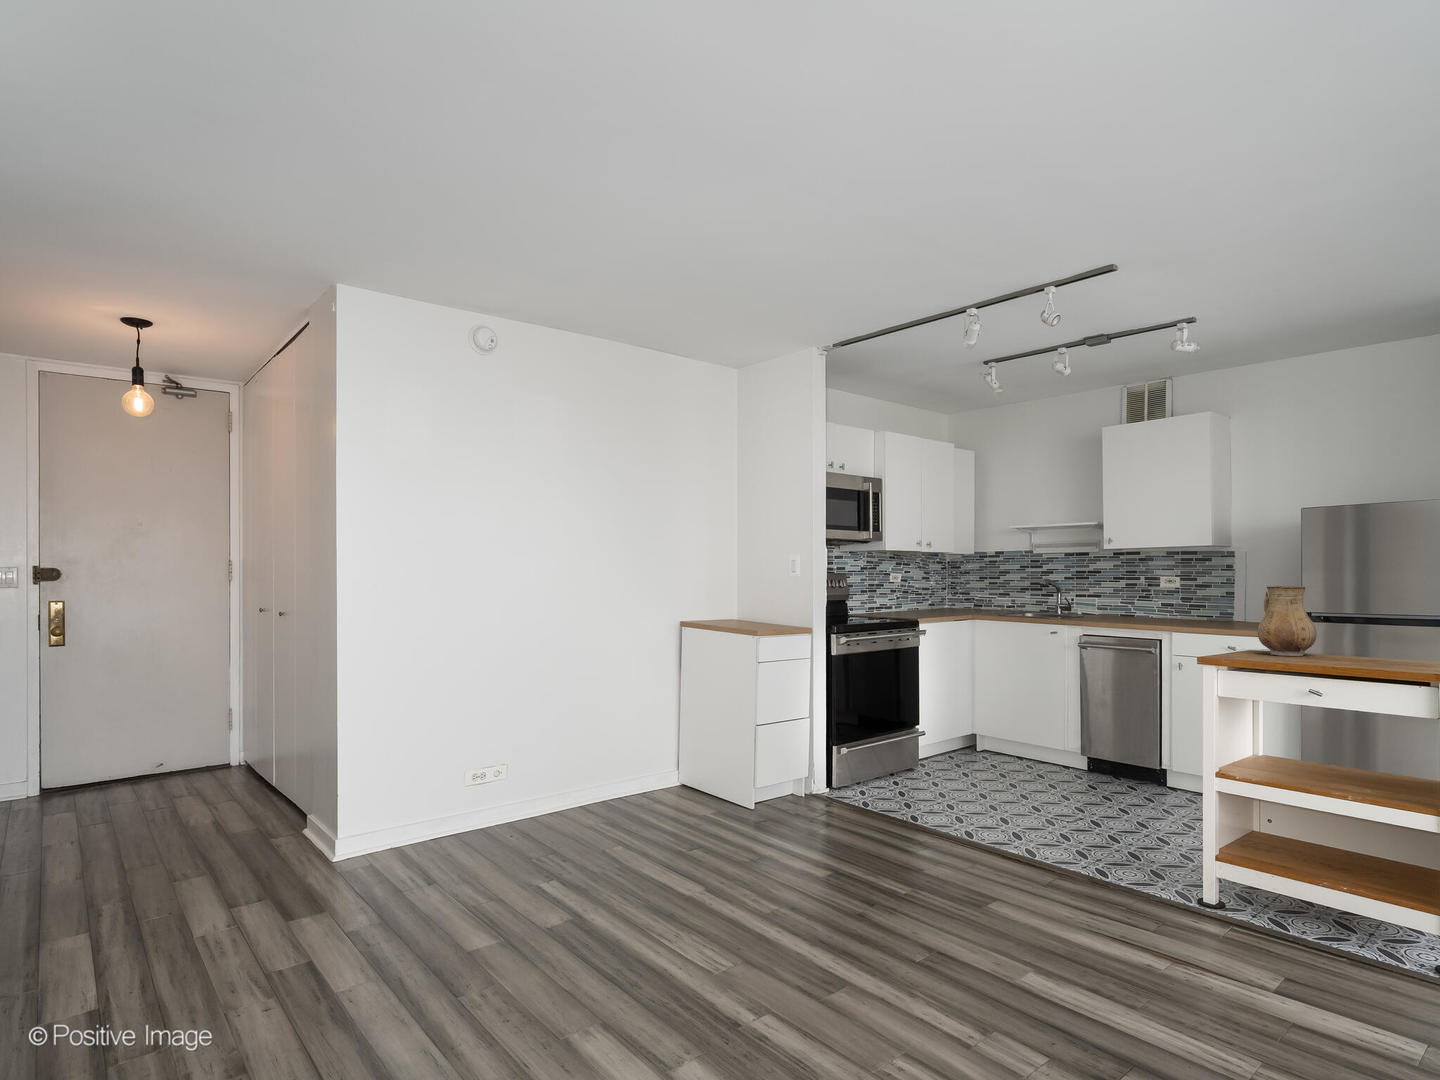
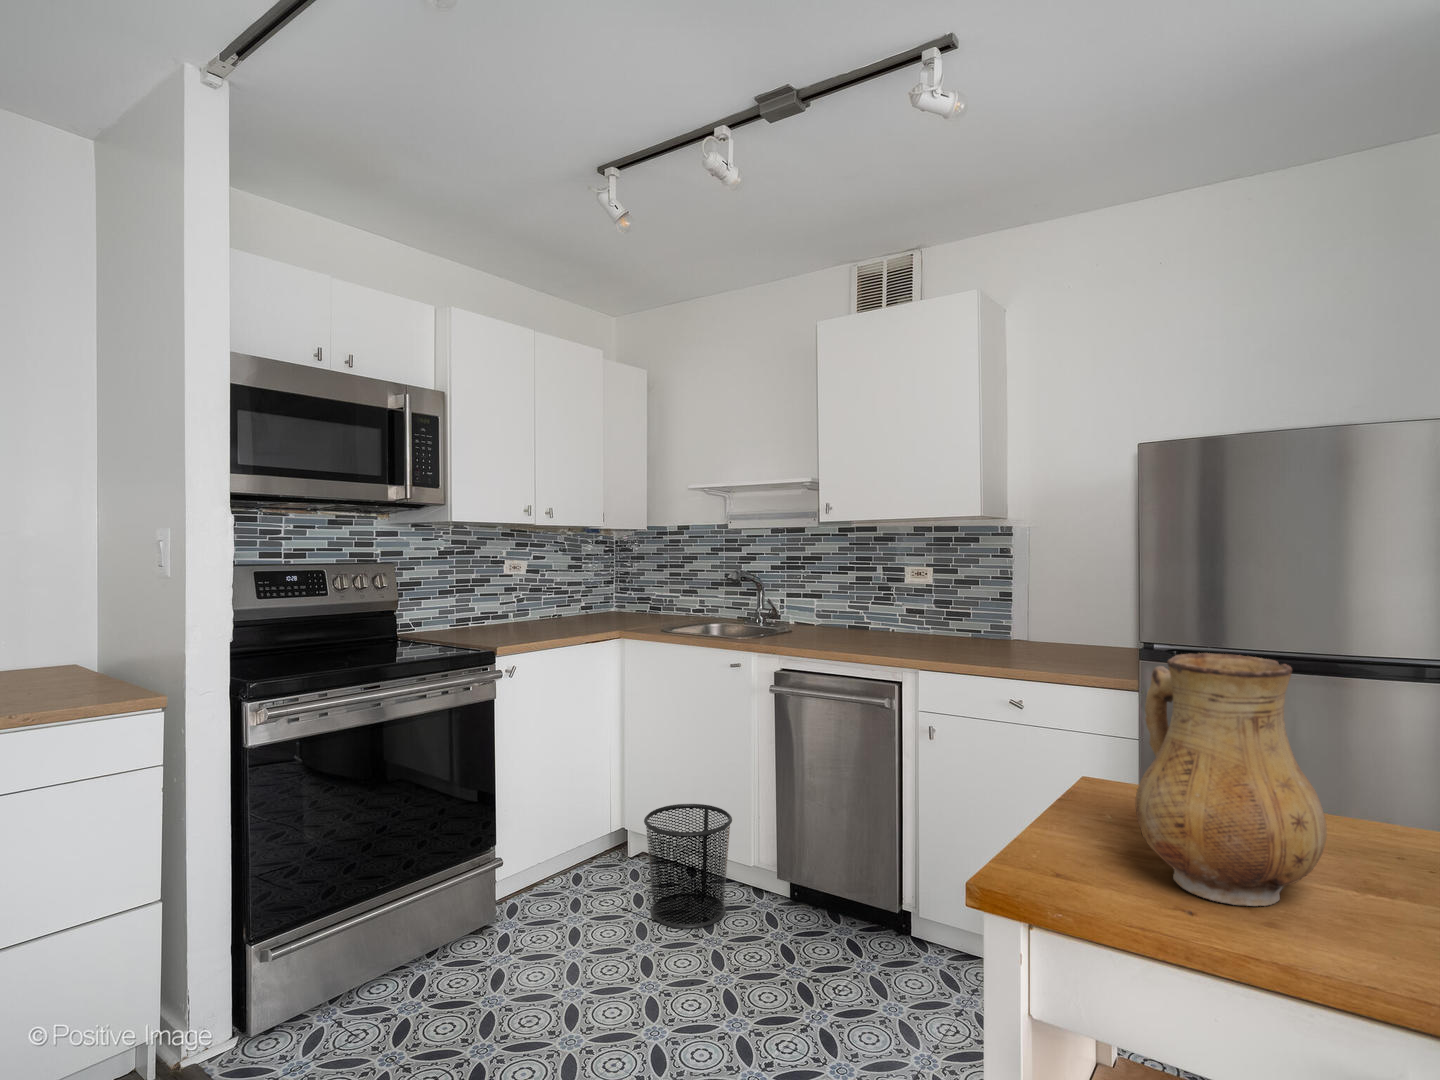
waste bin: none [1002,712,1056,775] -> present [644,804,732,929]

